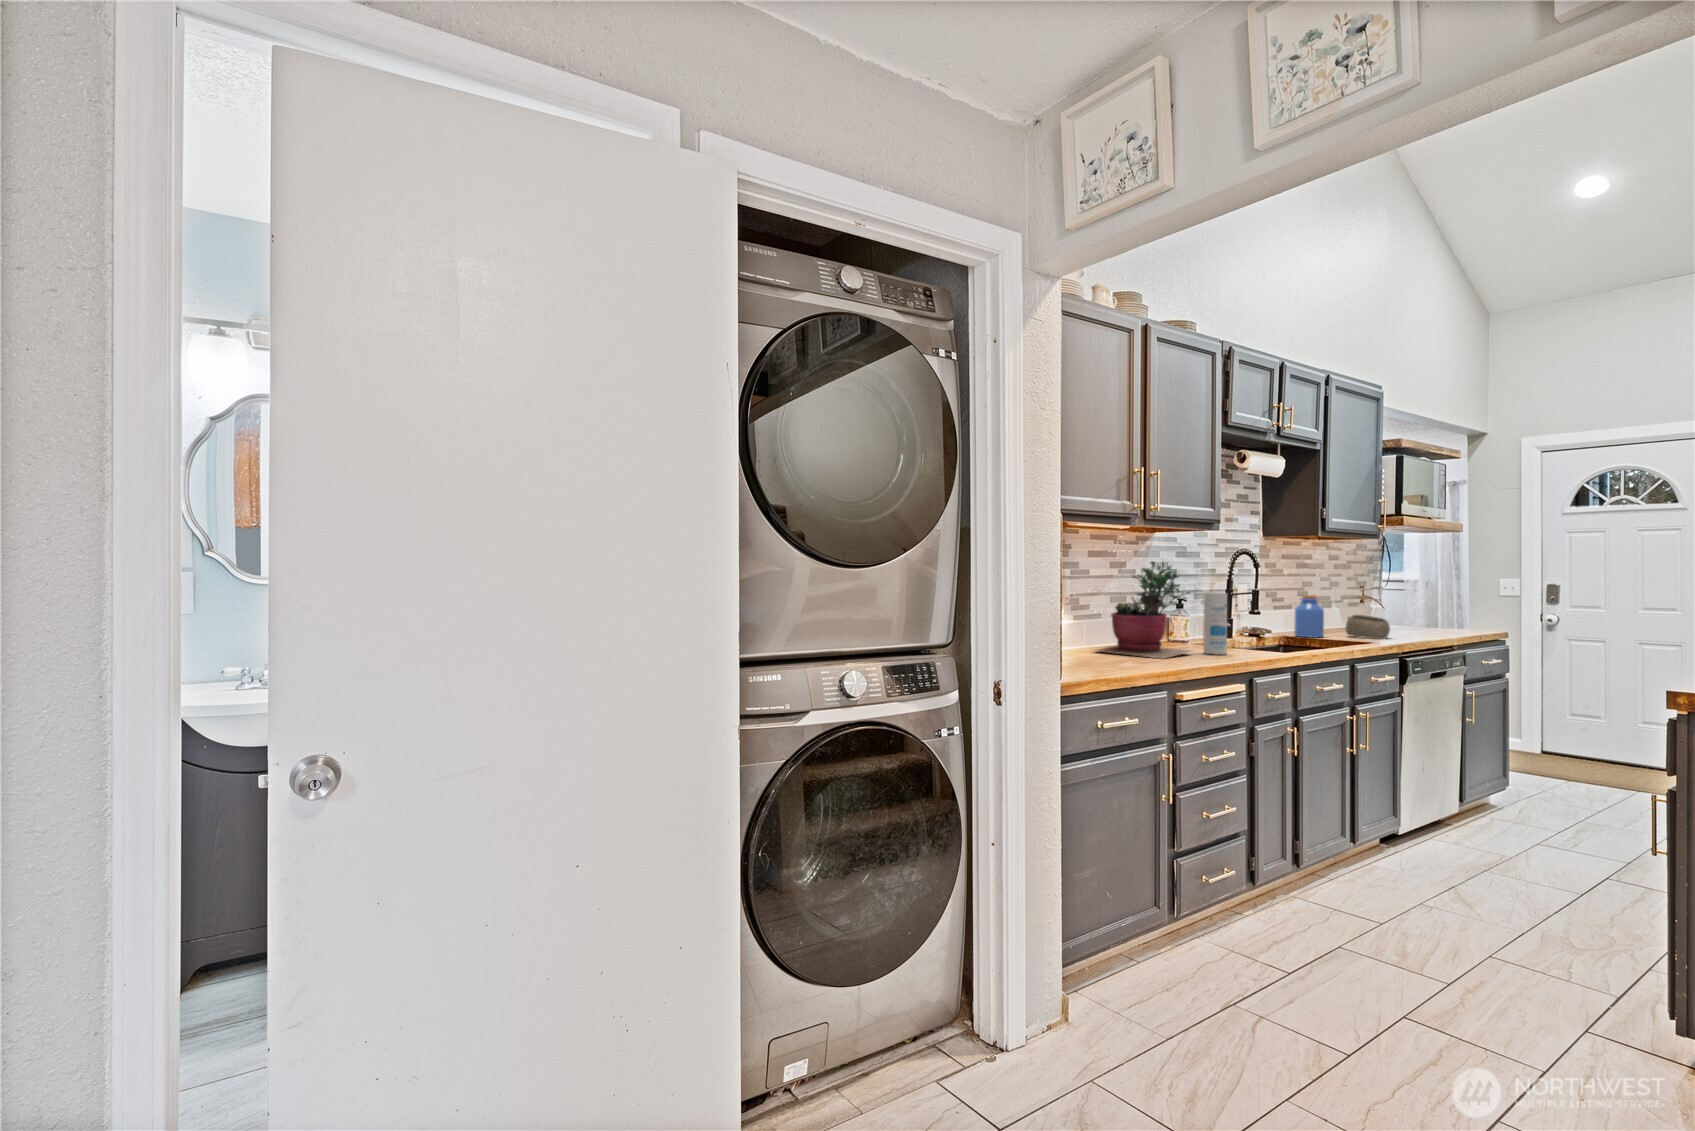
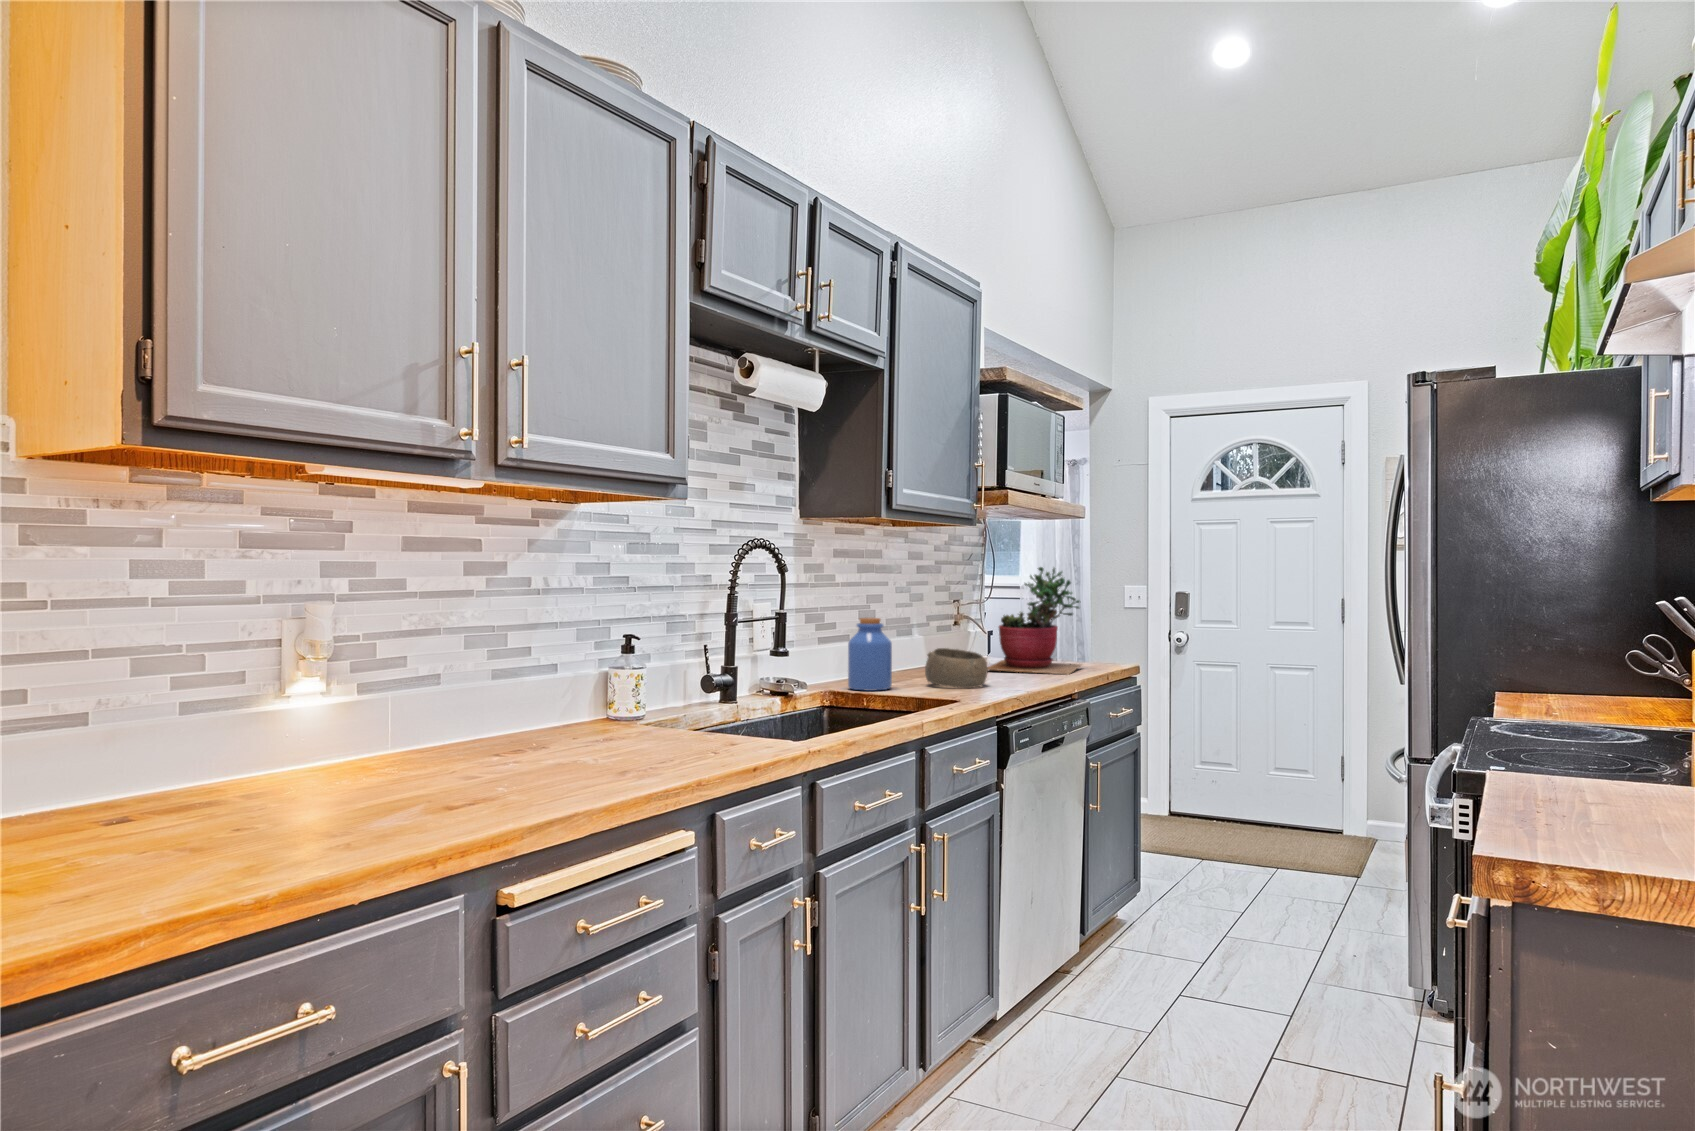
succulent plant: present [1097,561,1191,659] -> present [988,567,1081,675]
canister: present [1203,592,1227,655] -> none [626,624,674,761]

